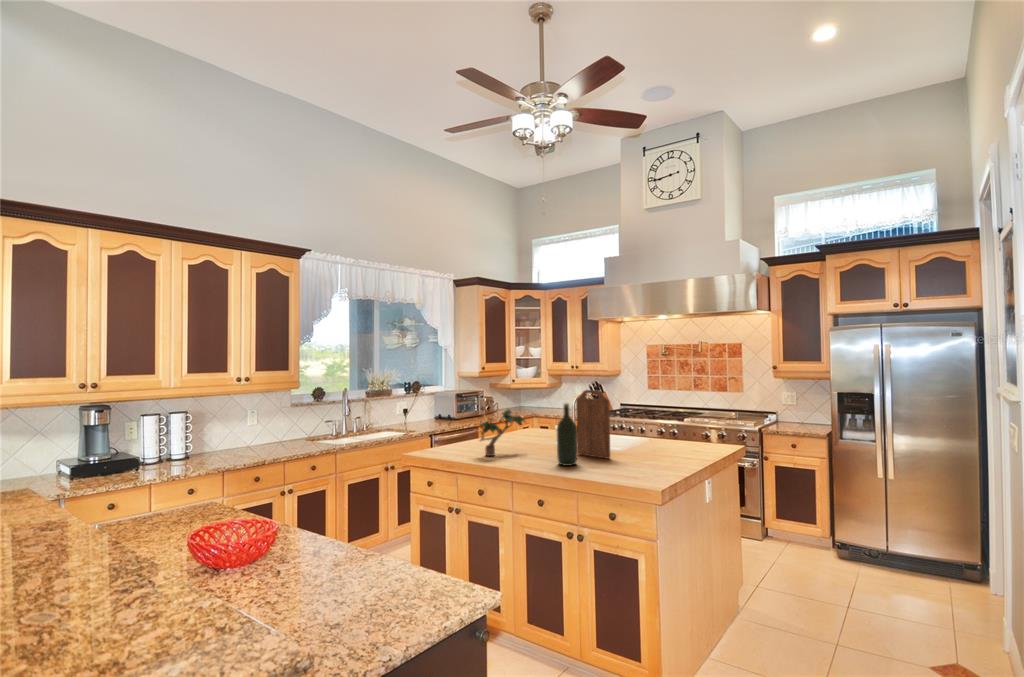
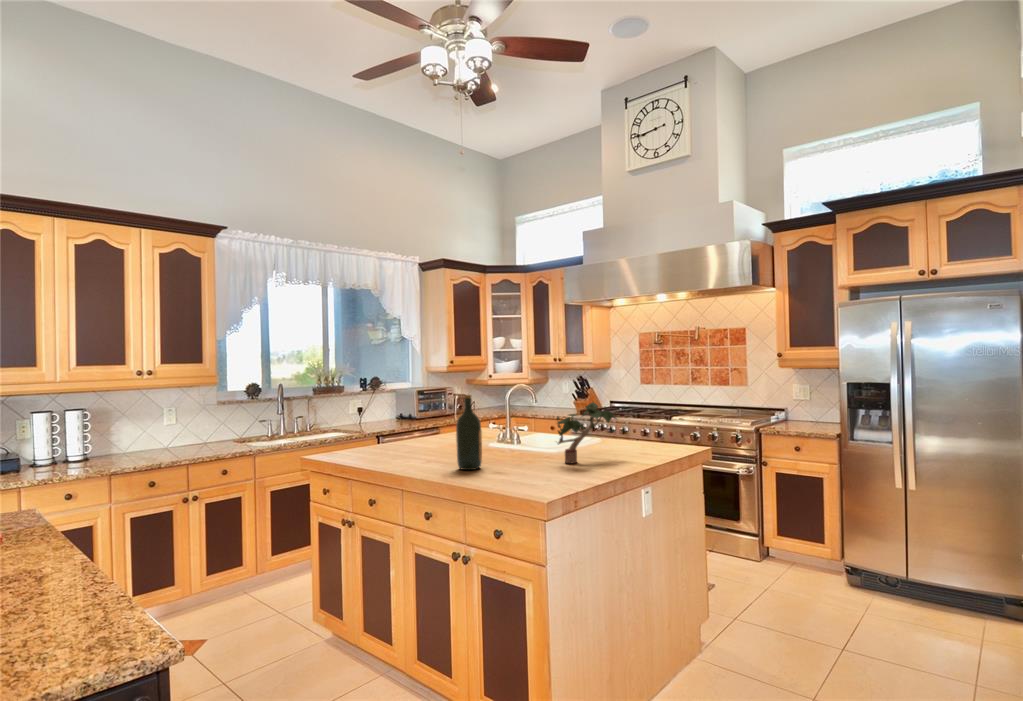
cutting board: present [576,390,610,459] -> none [493,379,528,462]
potted plant: present [480,409,525,456] -> present [557,402,617,463]

